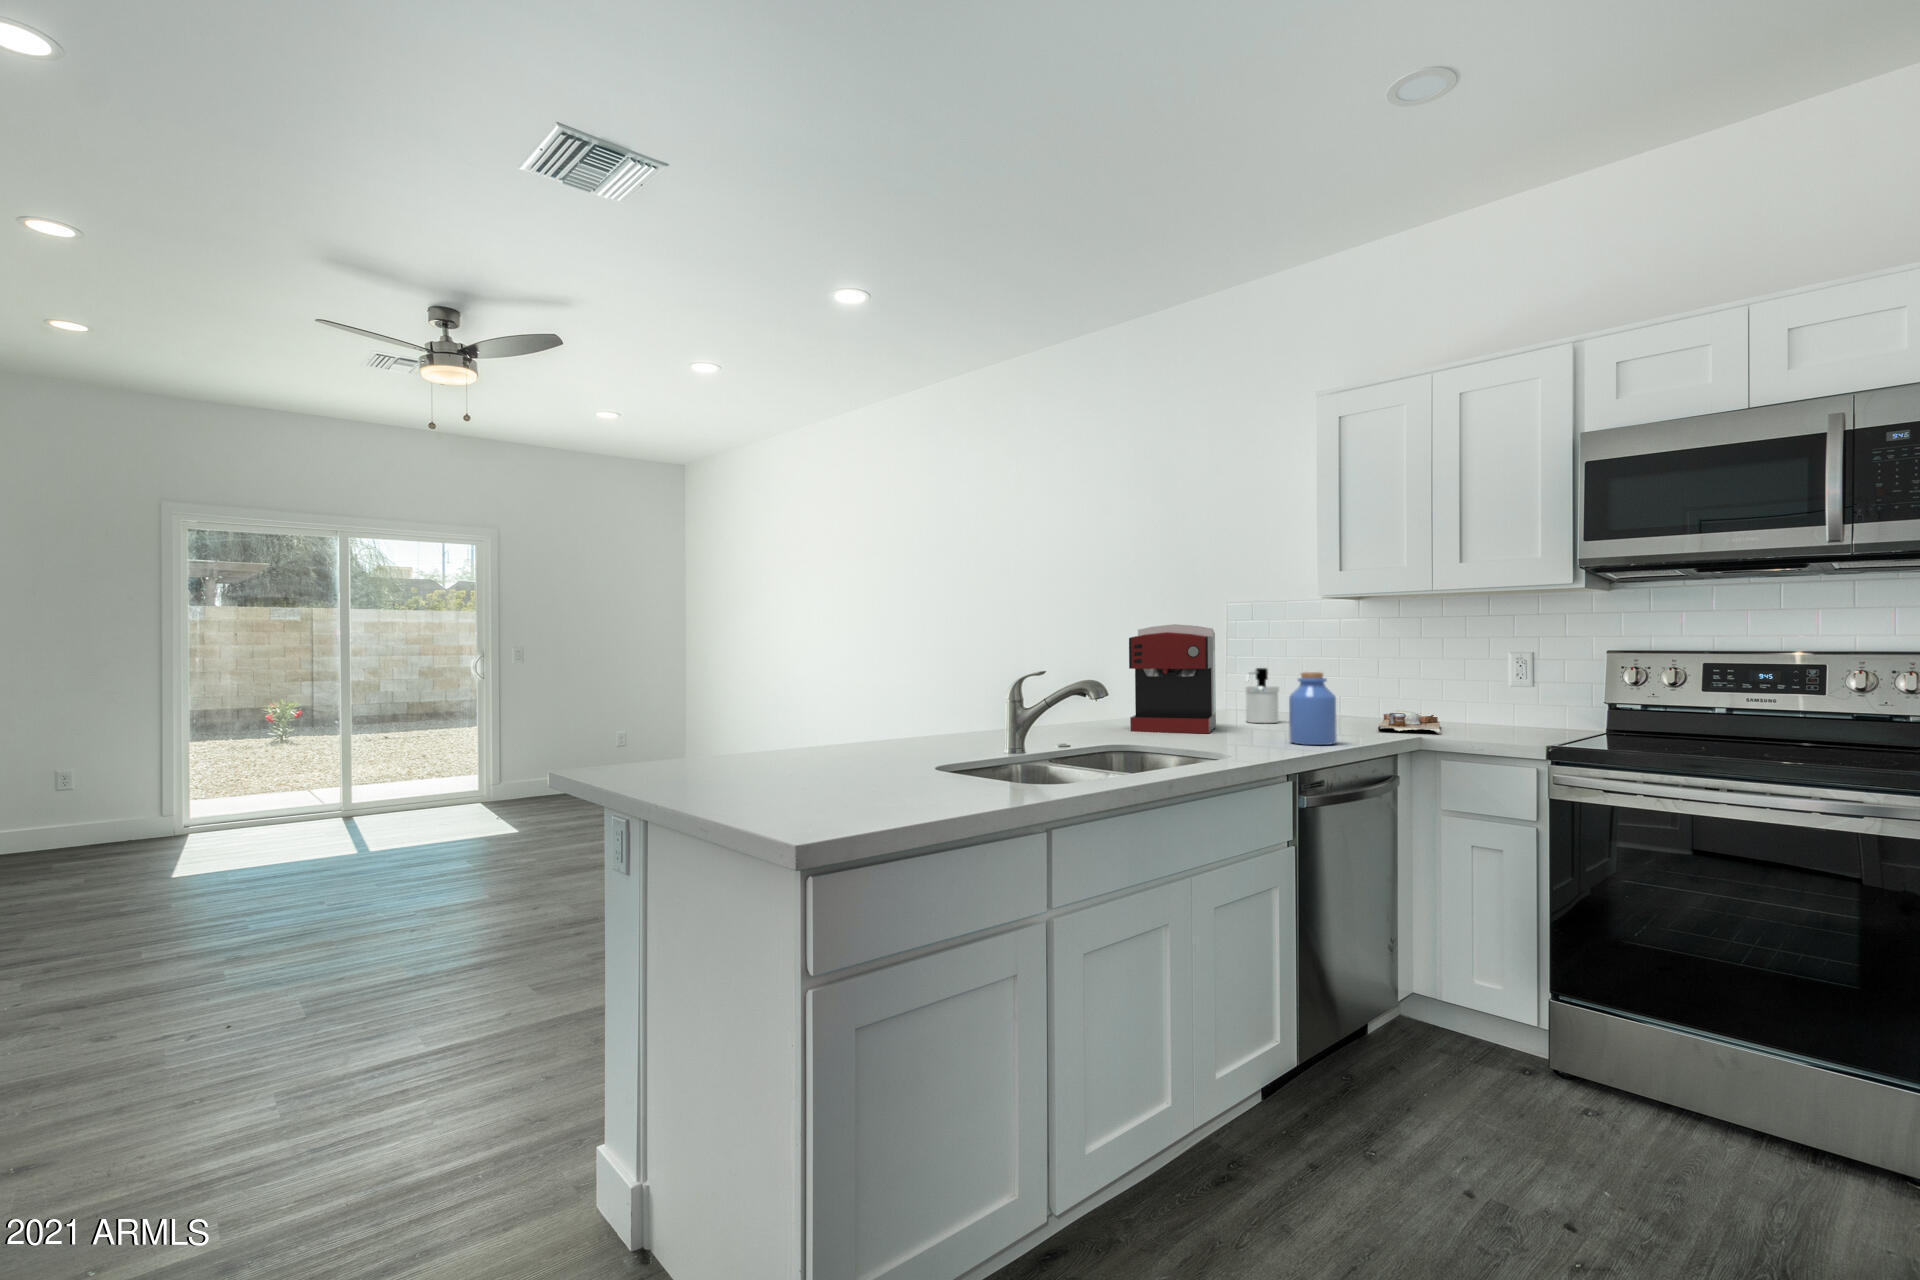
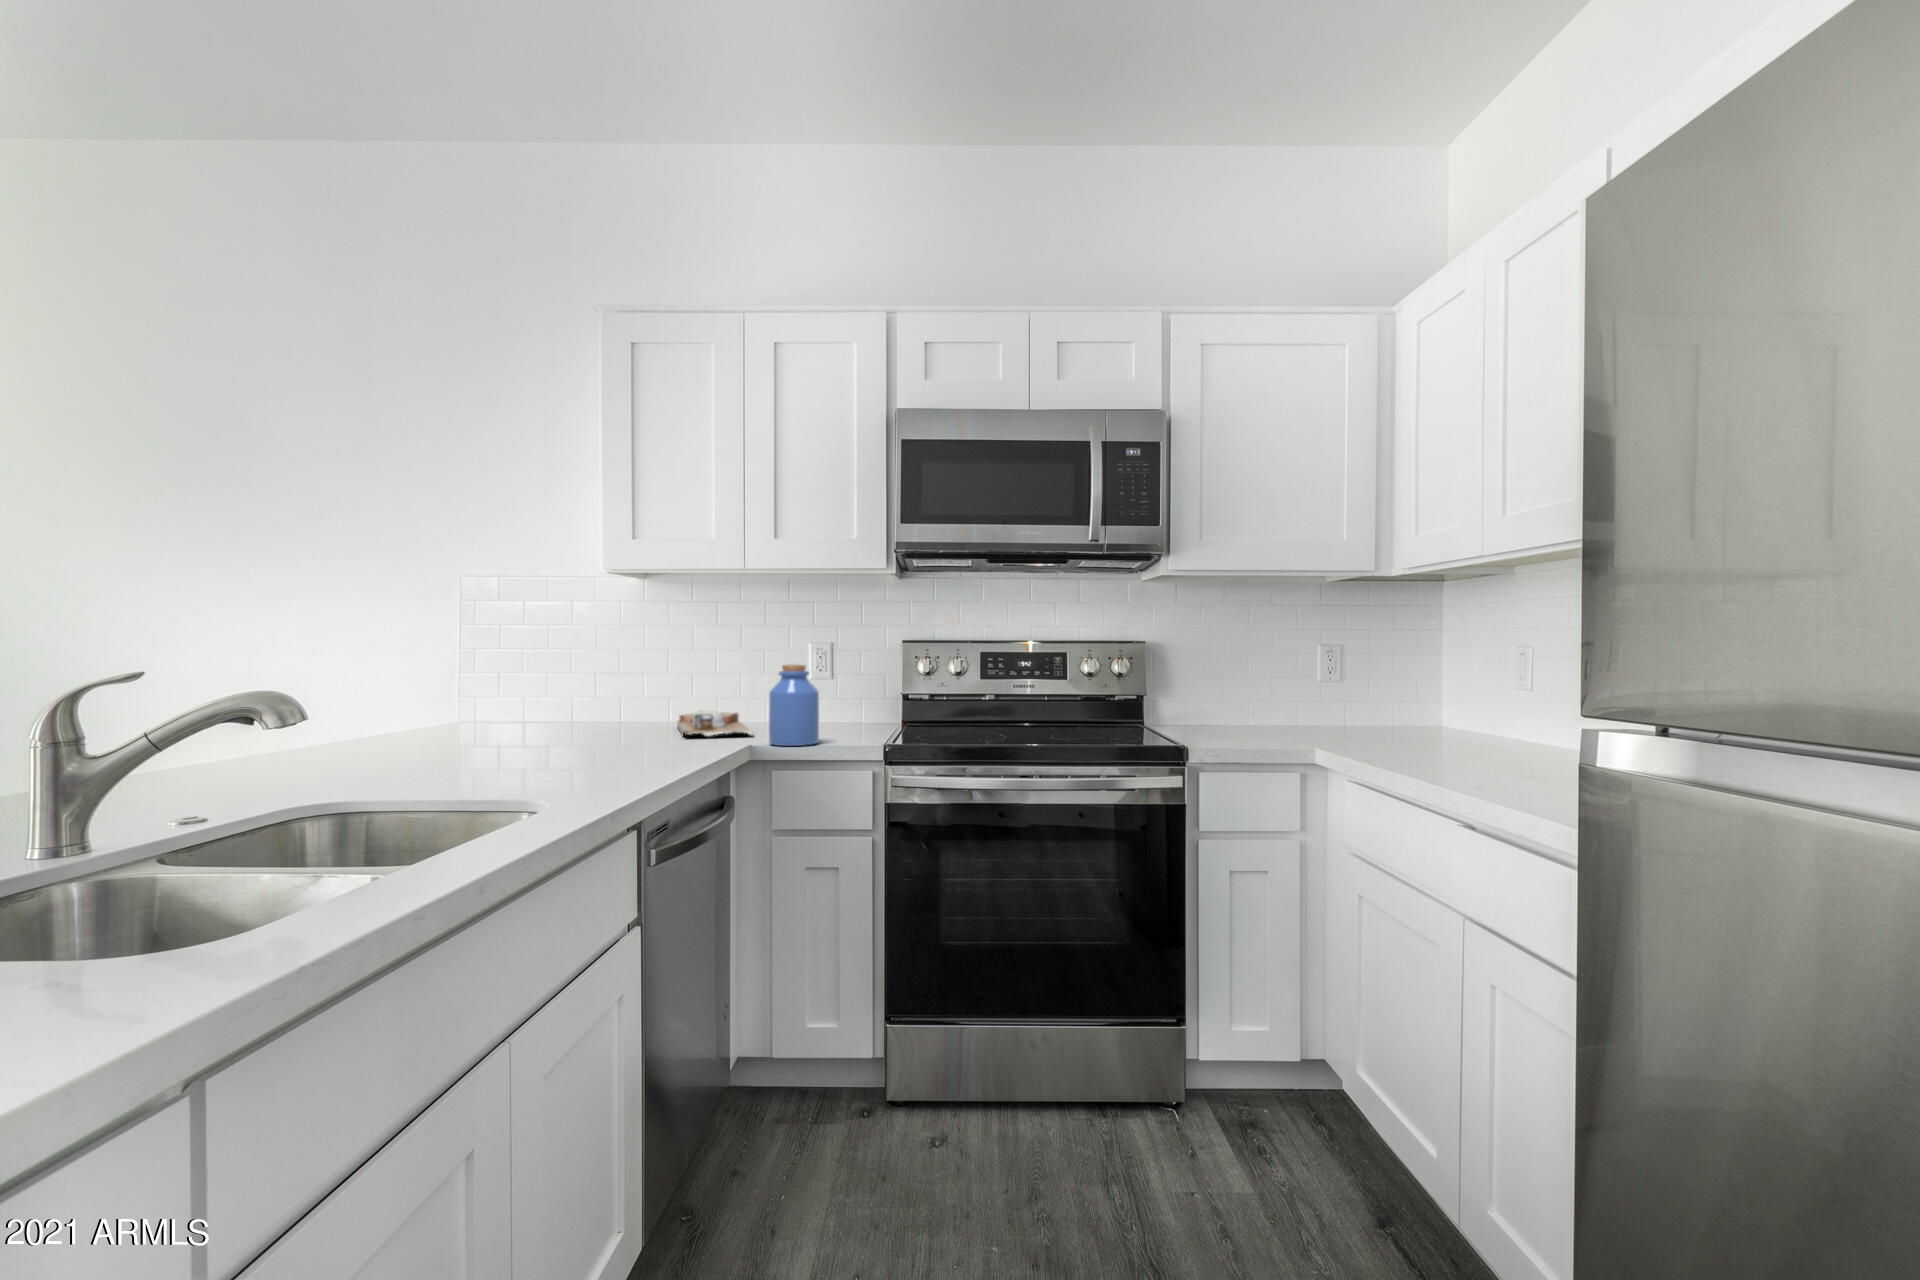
coffee maker: present [1129,624,1216,733] -> none [323,598,467,769]
soap dispenser: present [1244,668,1279,723] -> none [502,662,551,737]
jar: present [1289,672,1337,745] -> present [769,664,819,746]

